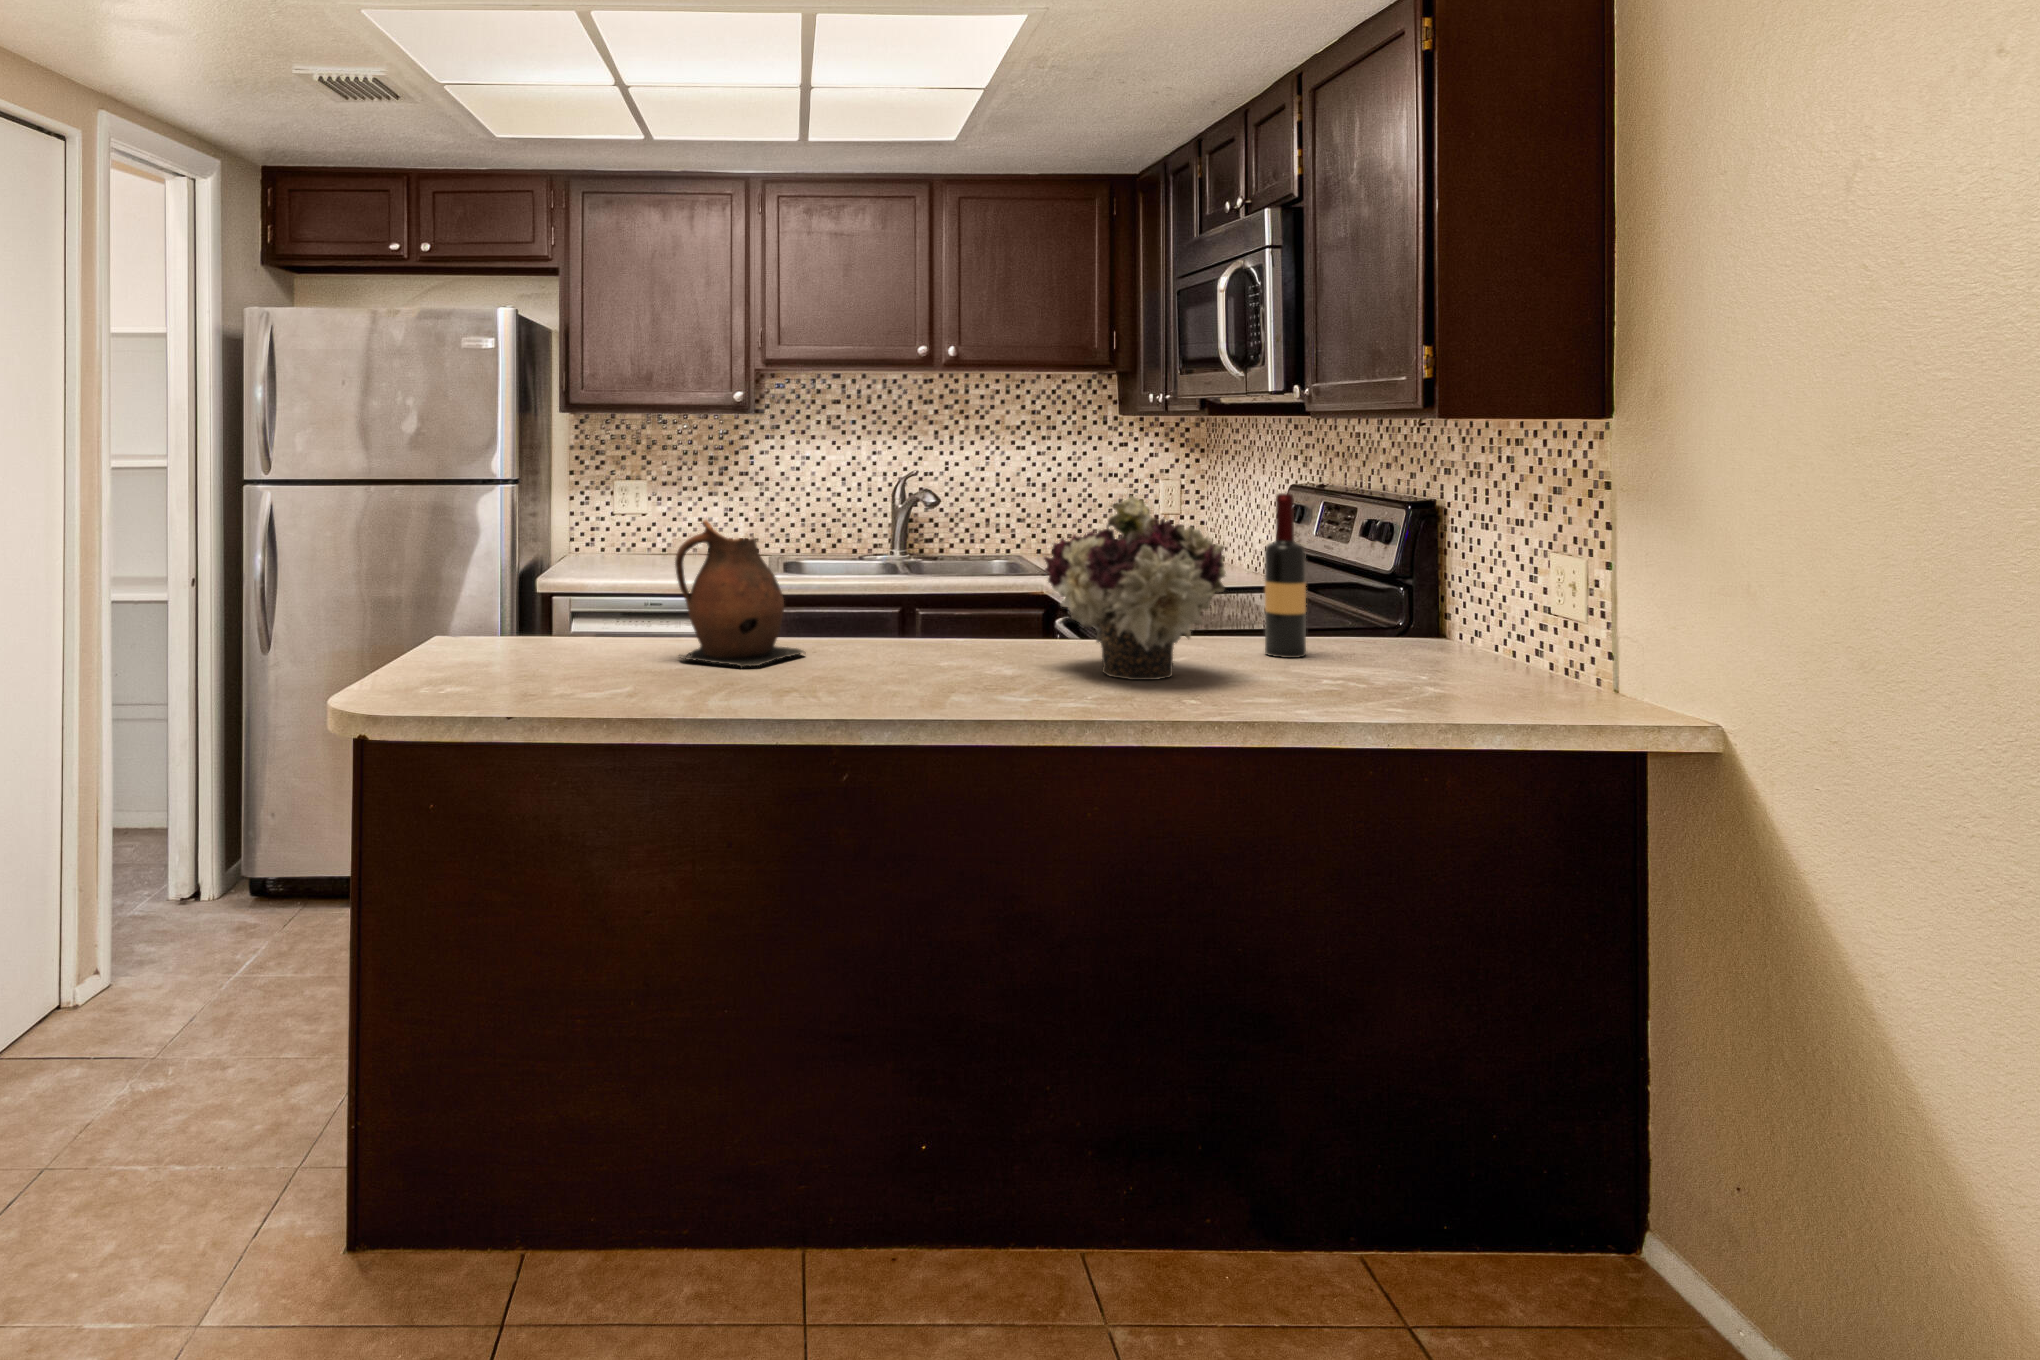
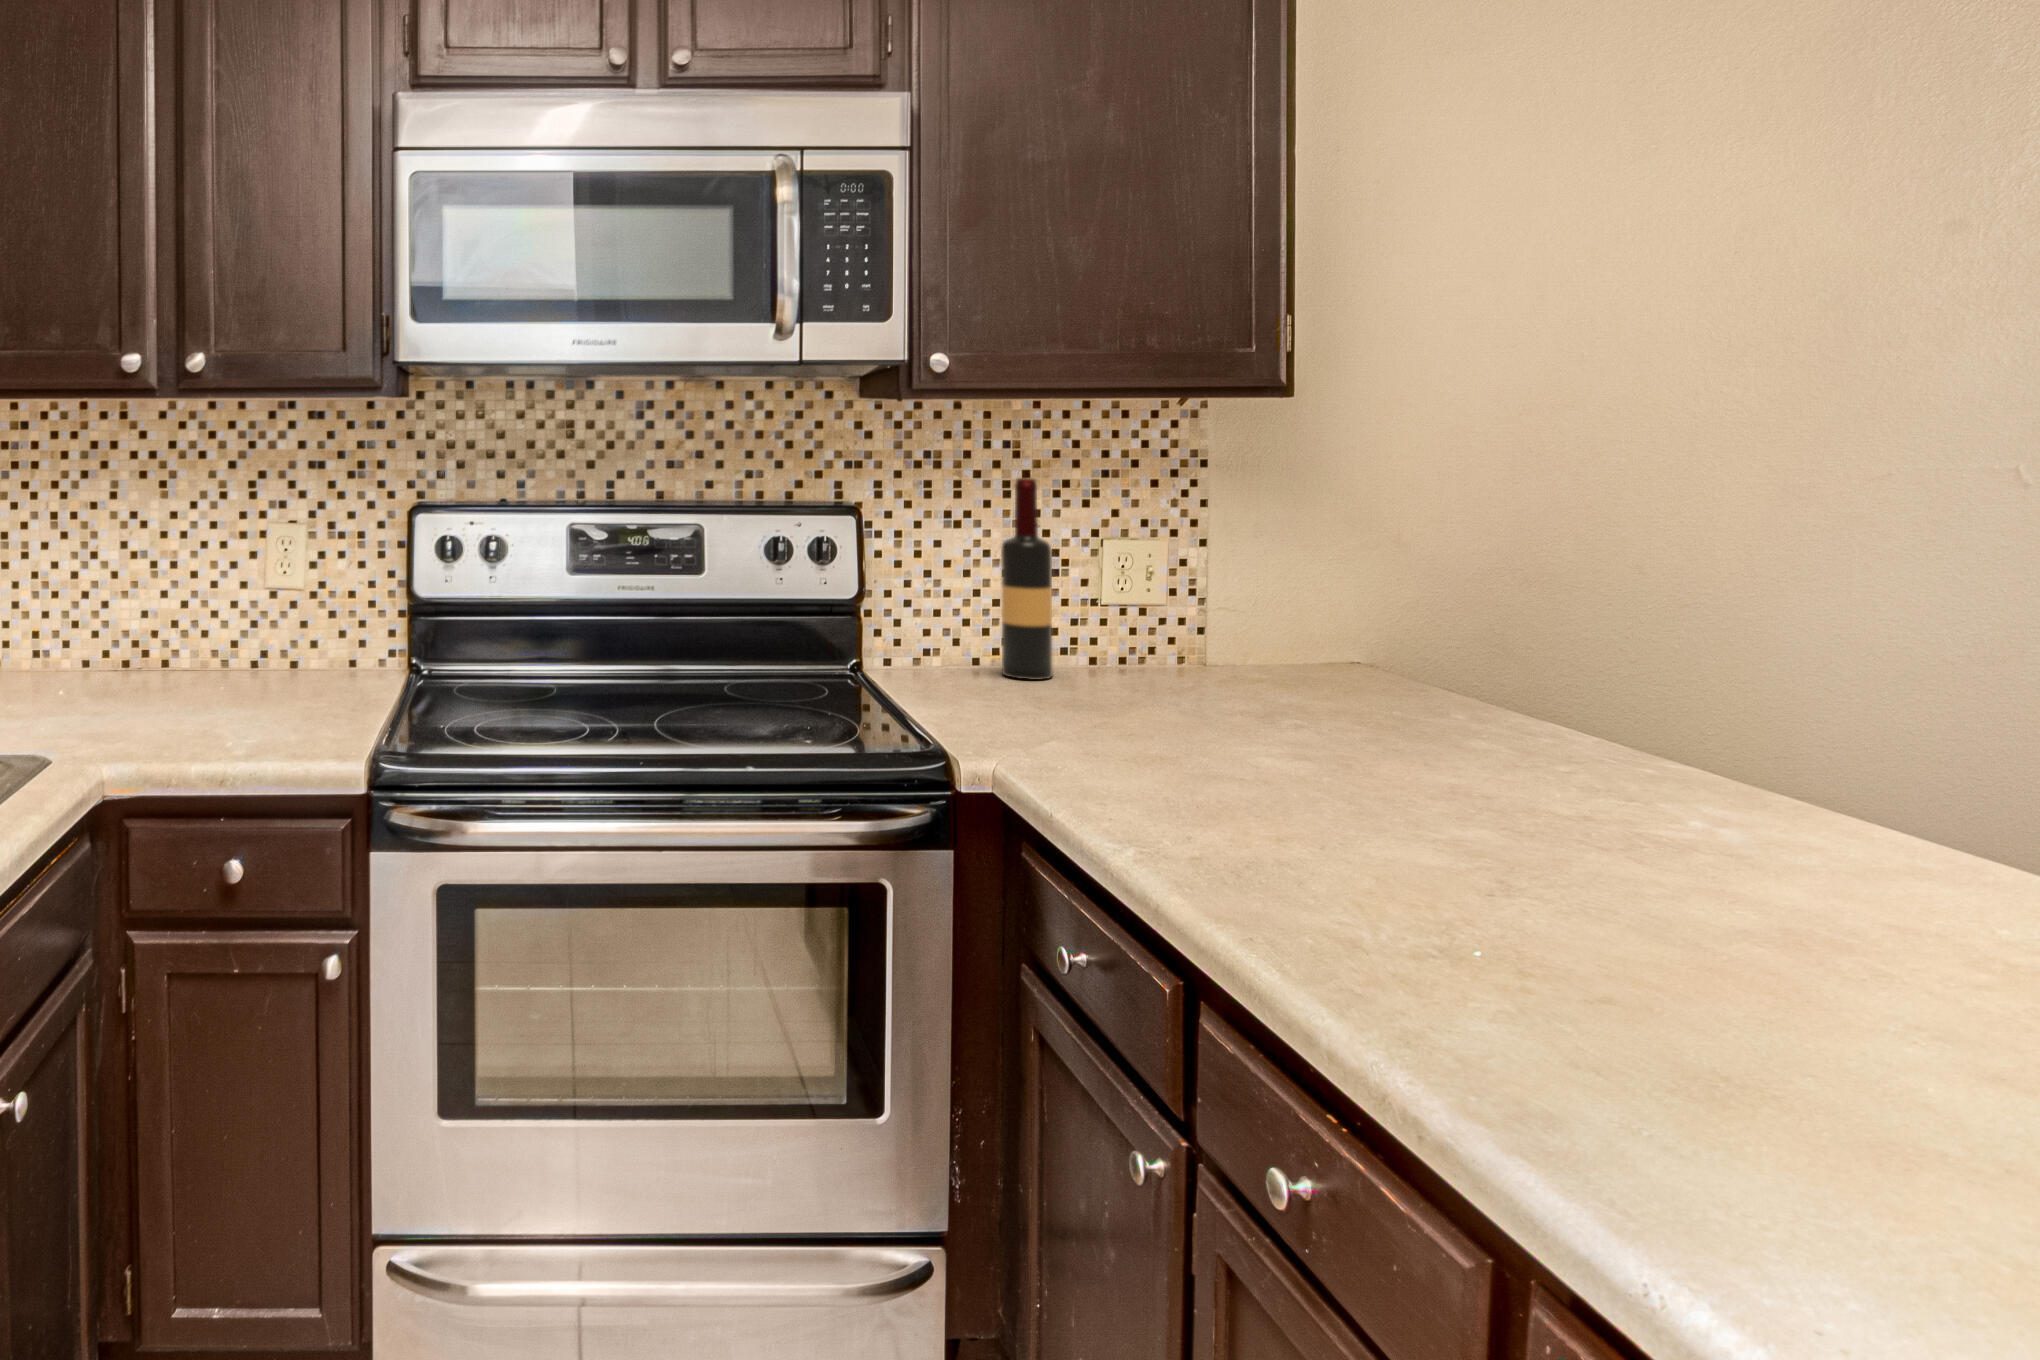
flower arrangement: present [1044,496,1226,680] -> none [1151,485,1438,729]
ceramic pitcher: present [675,521,805,668] -> none [1436,624,1777,972]

